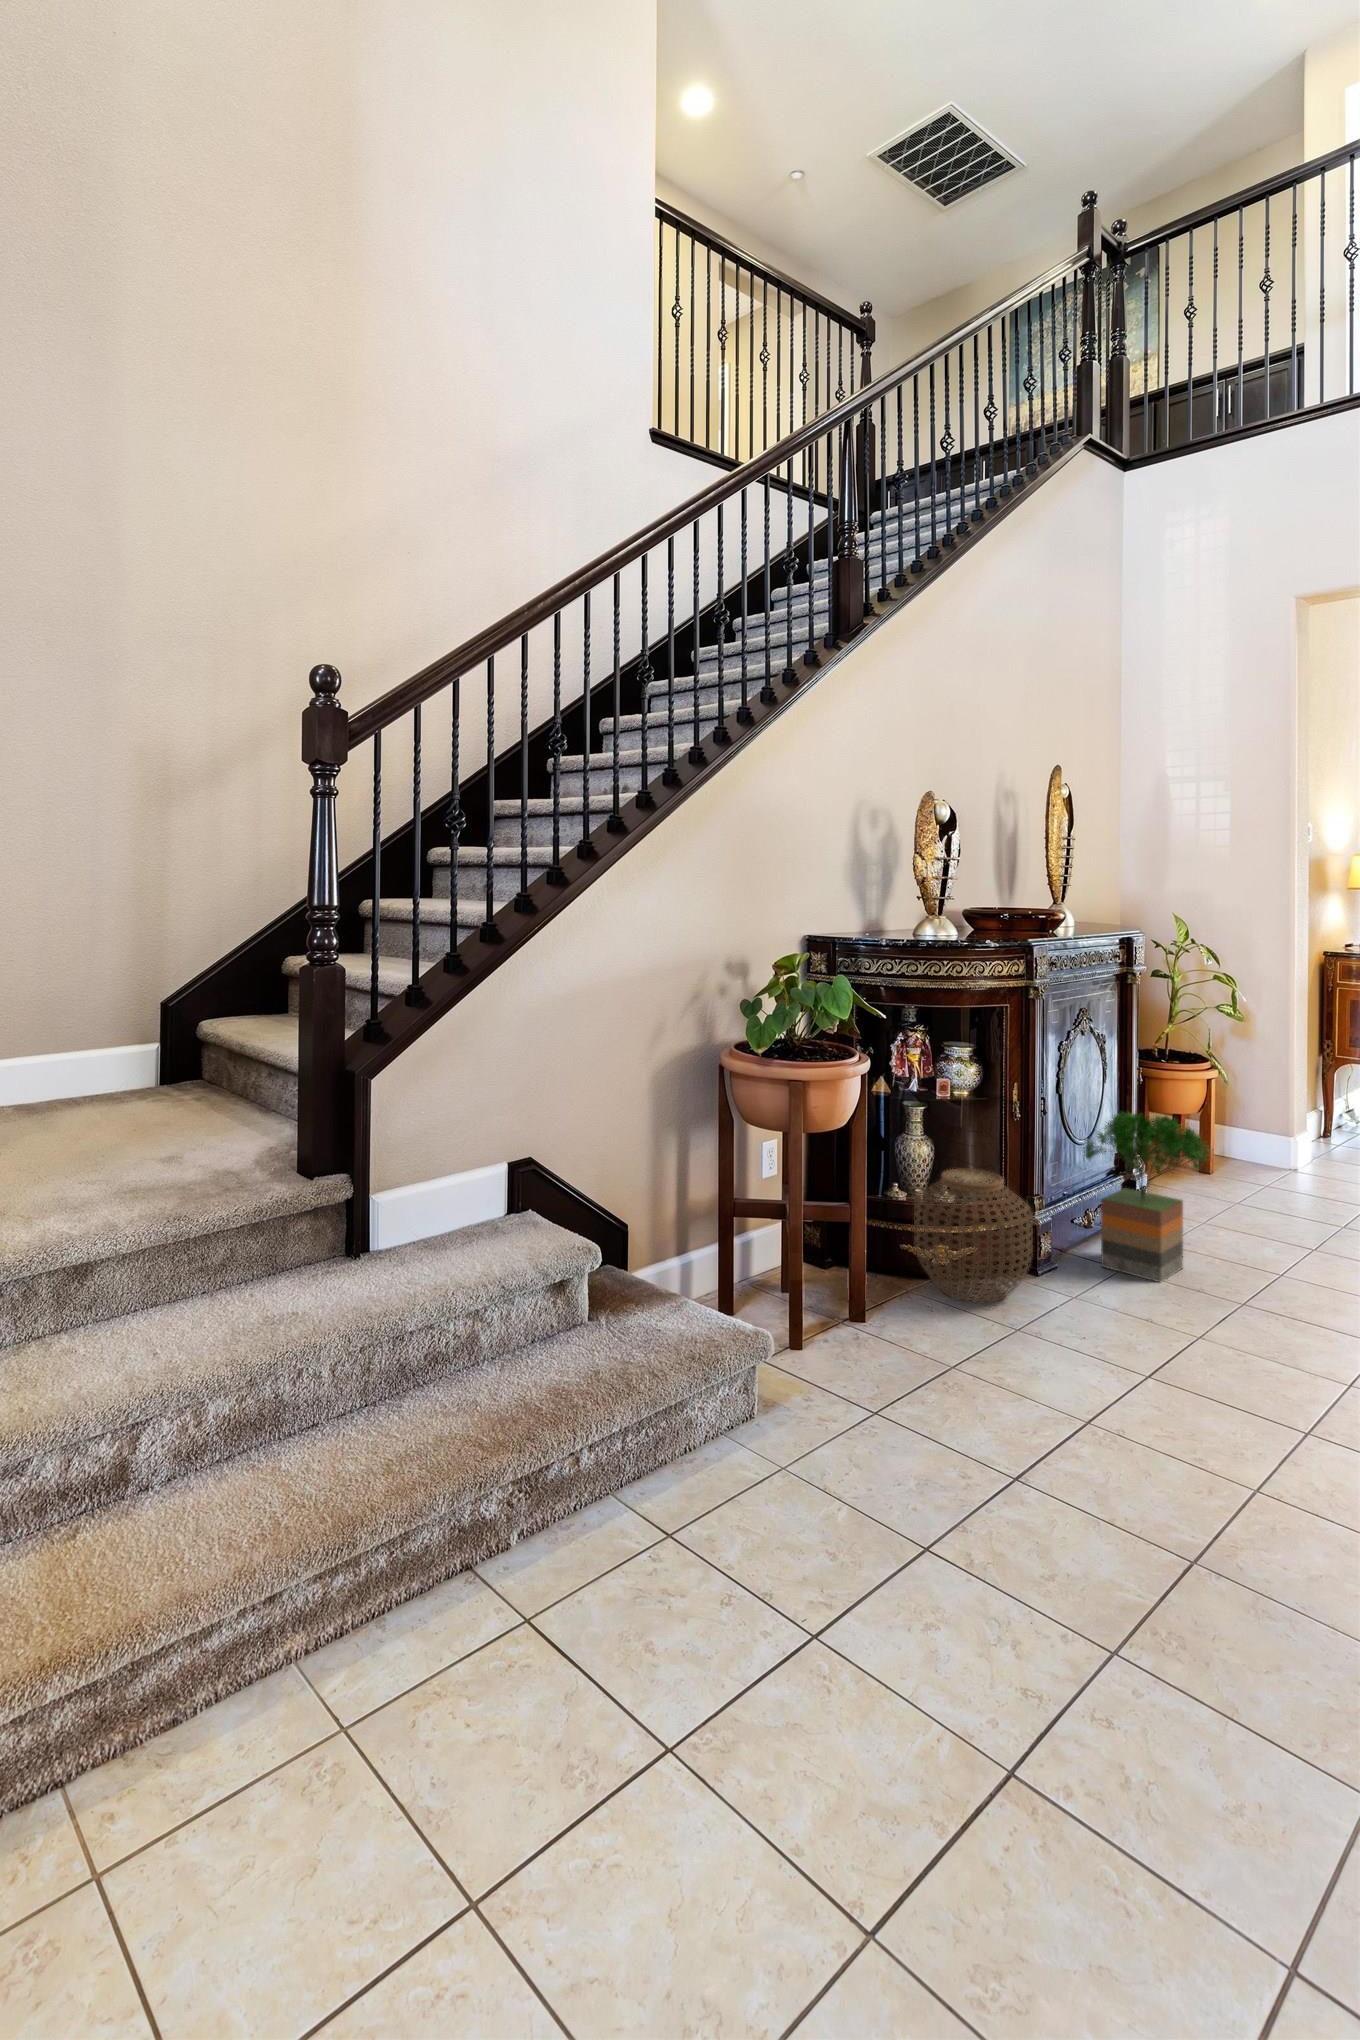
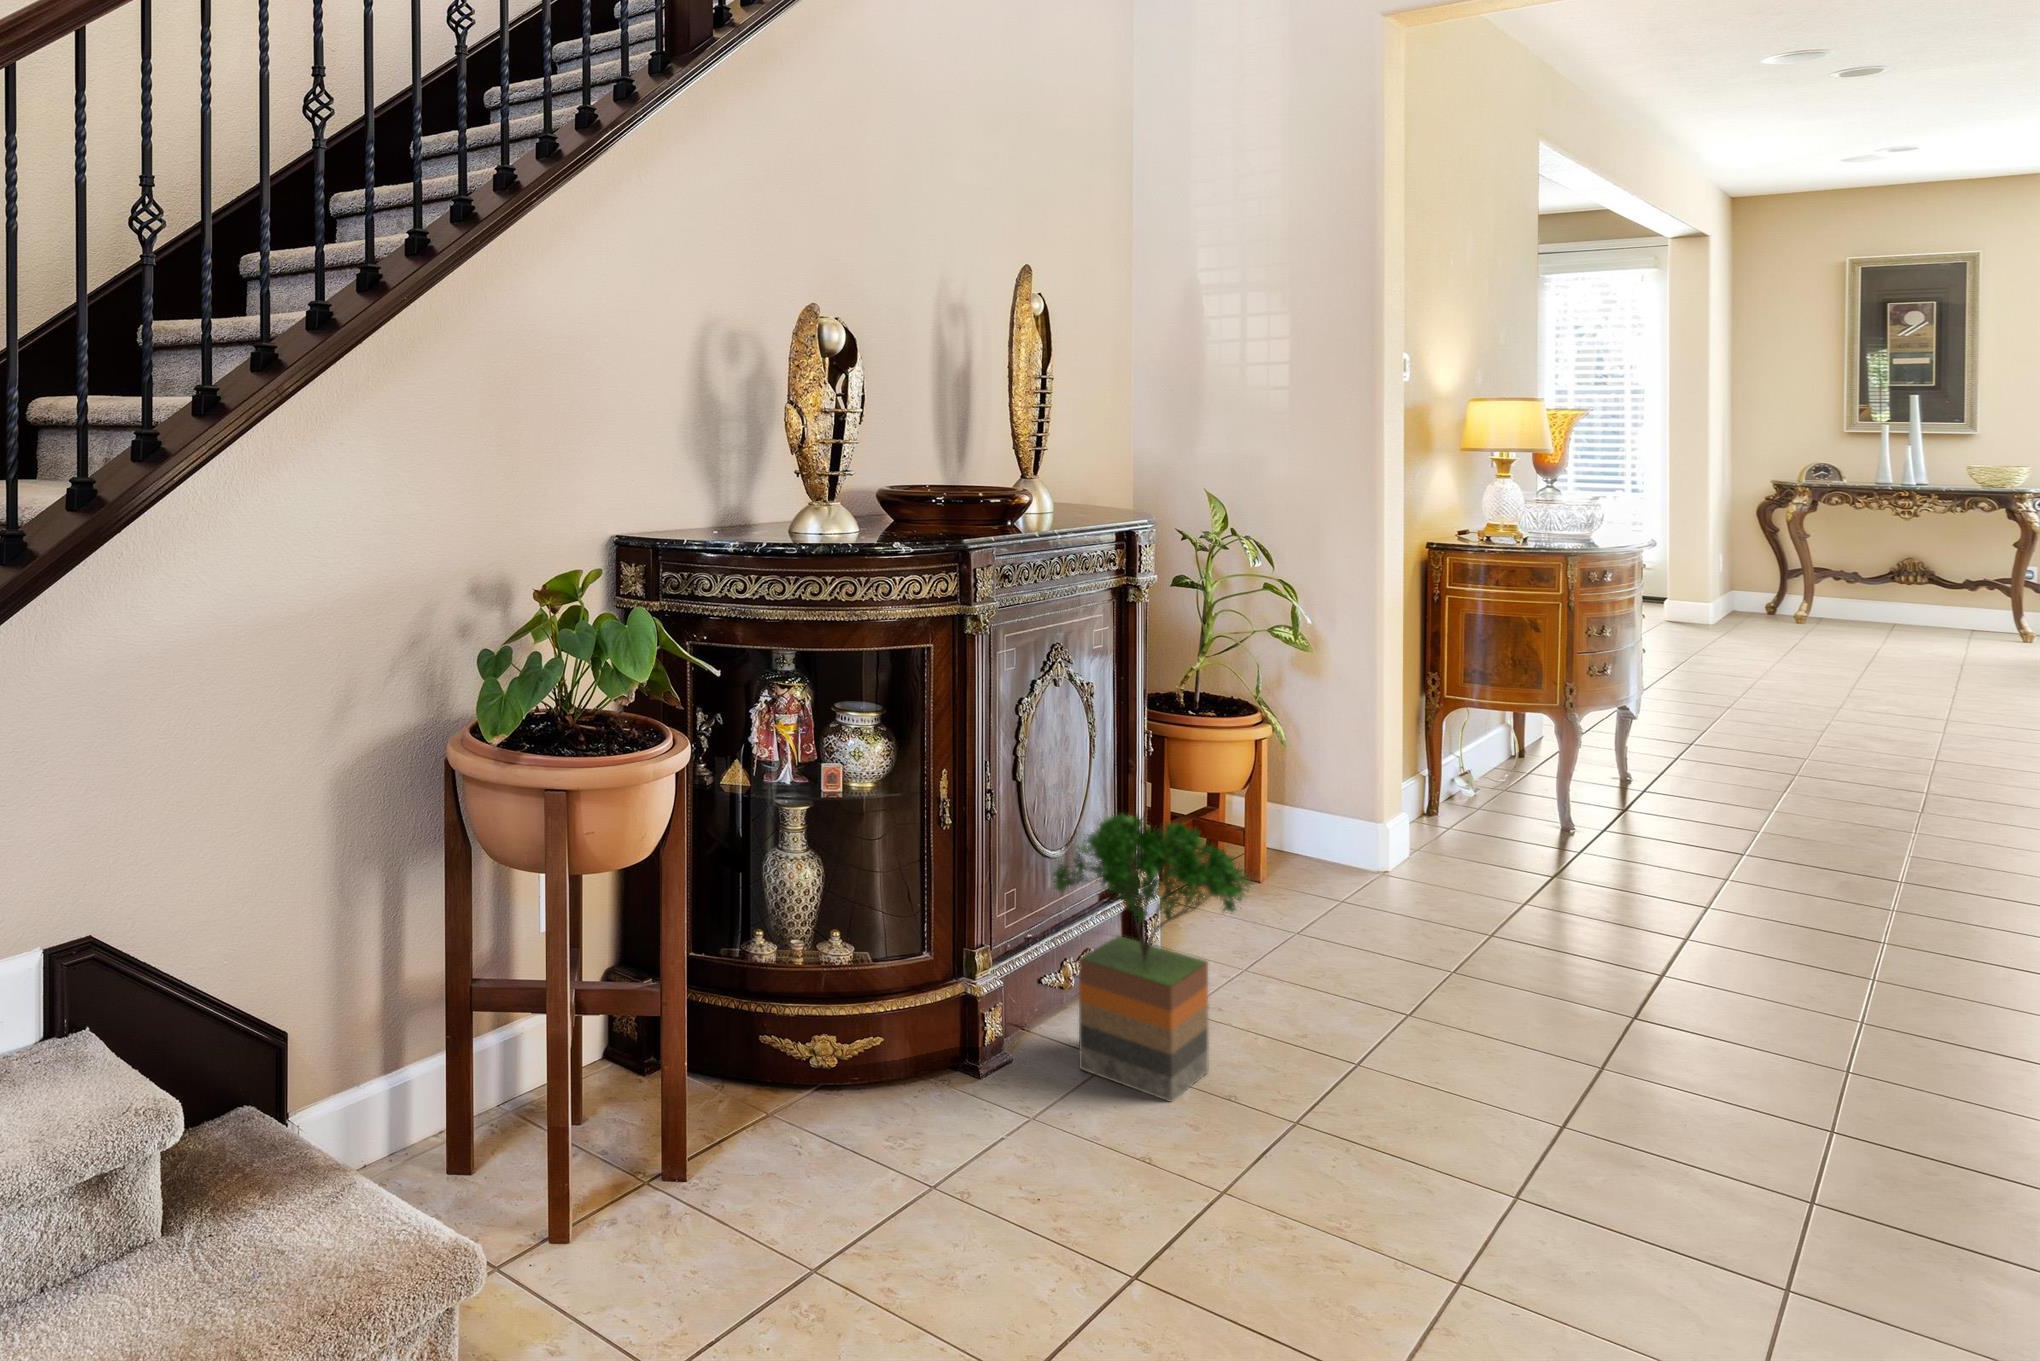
woven basket: present [914,1169,1033,1303] -> none [775,914,963,1146]

